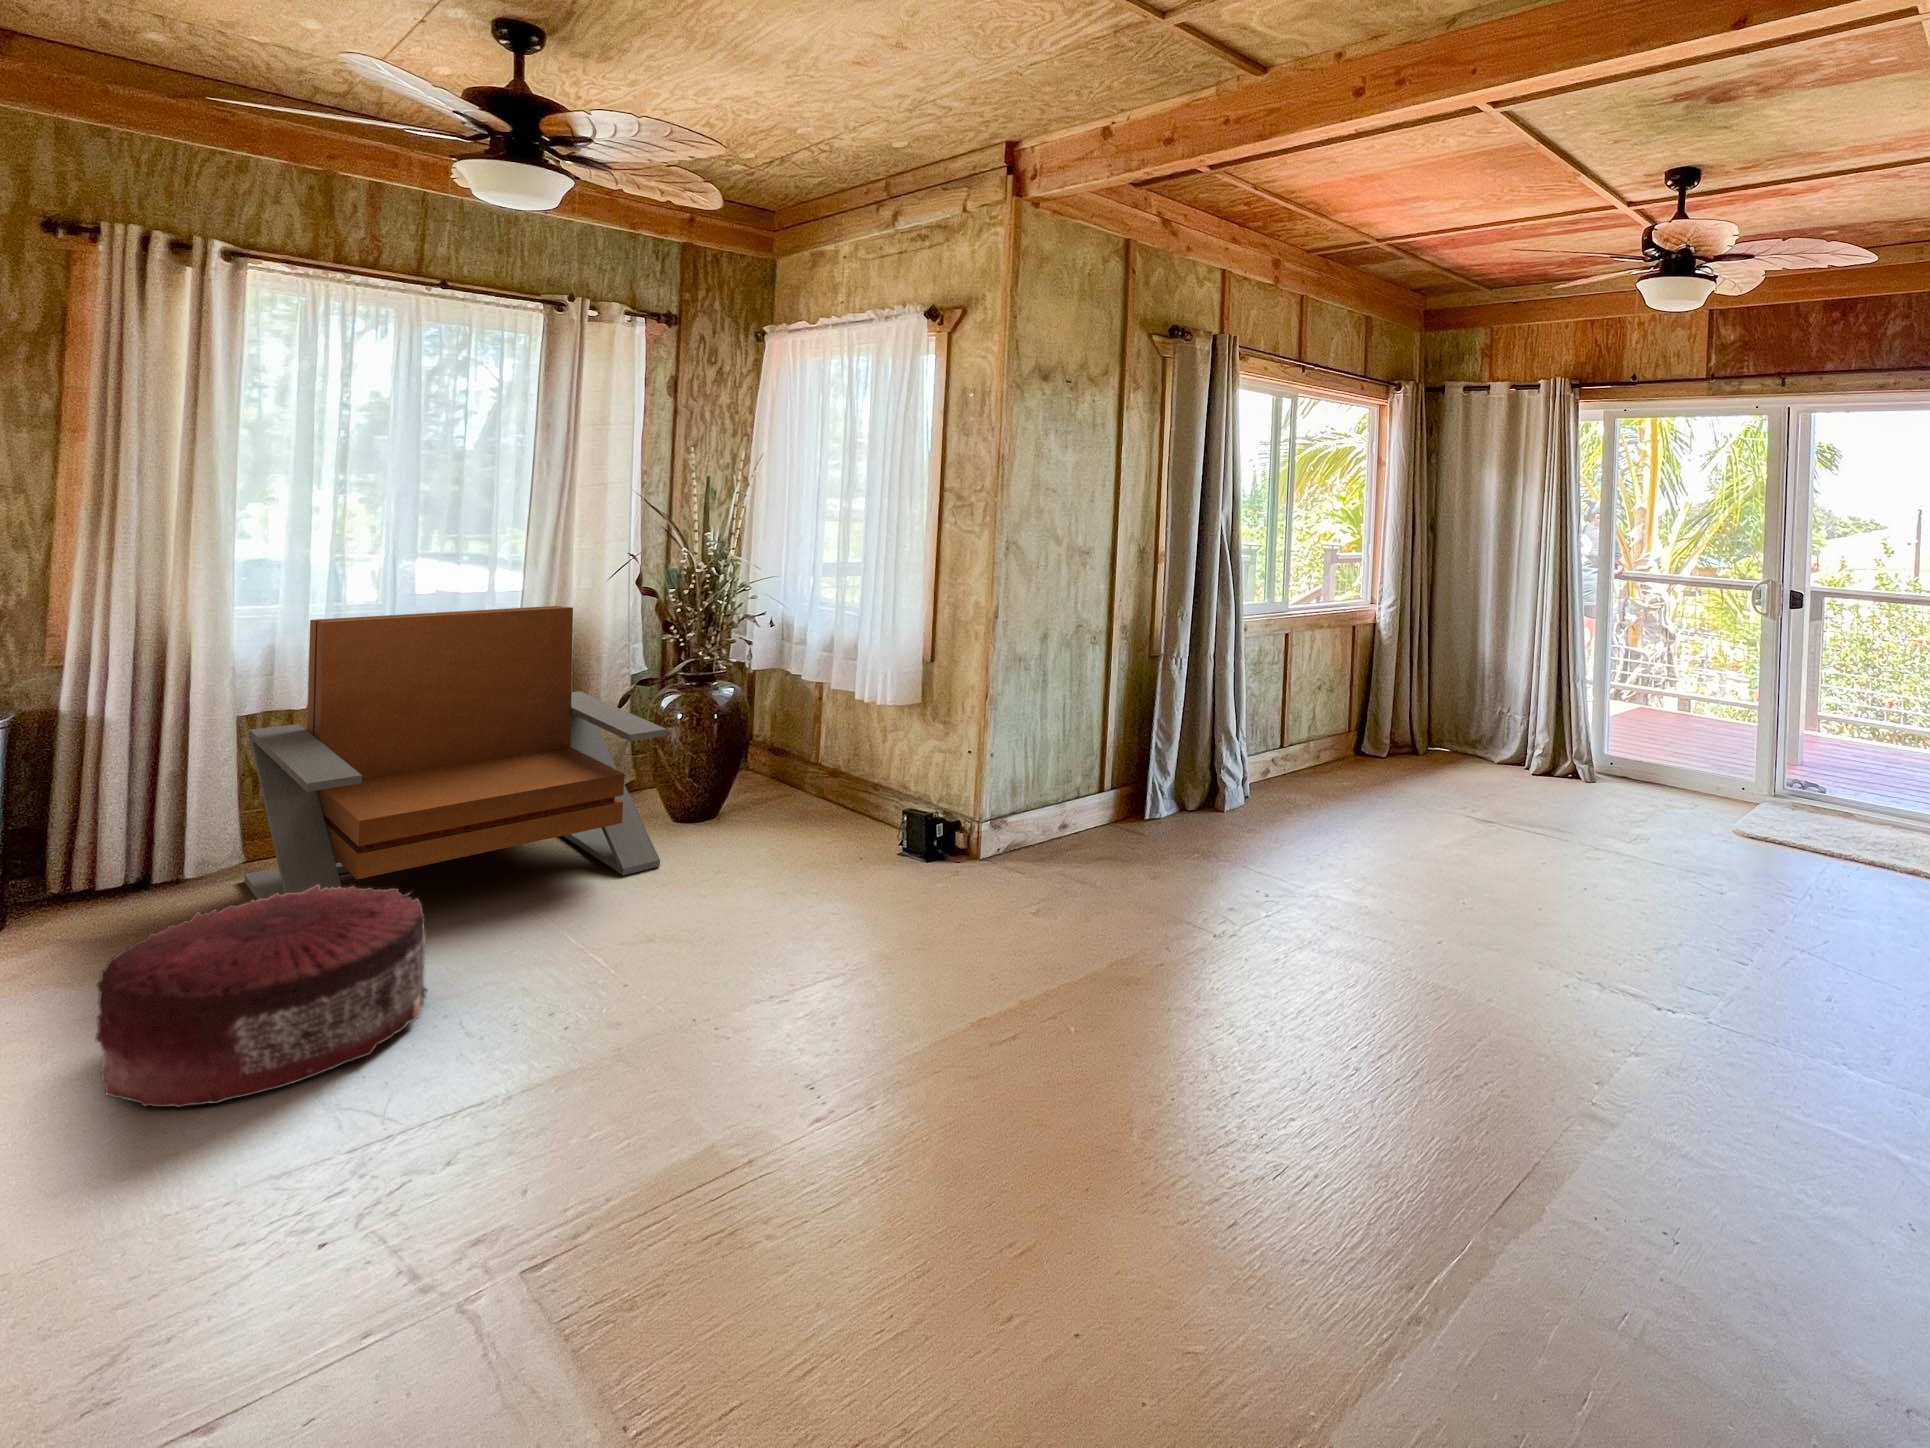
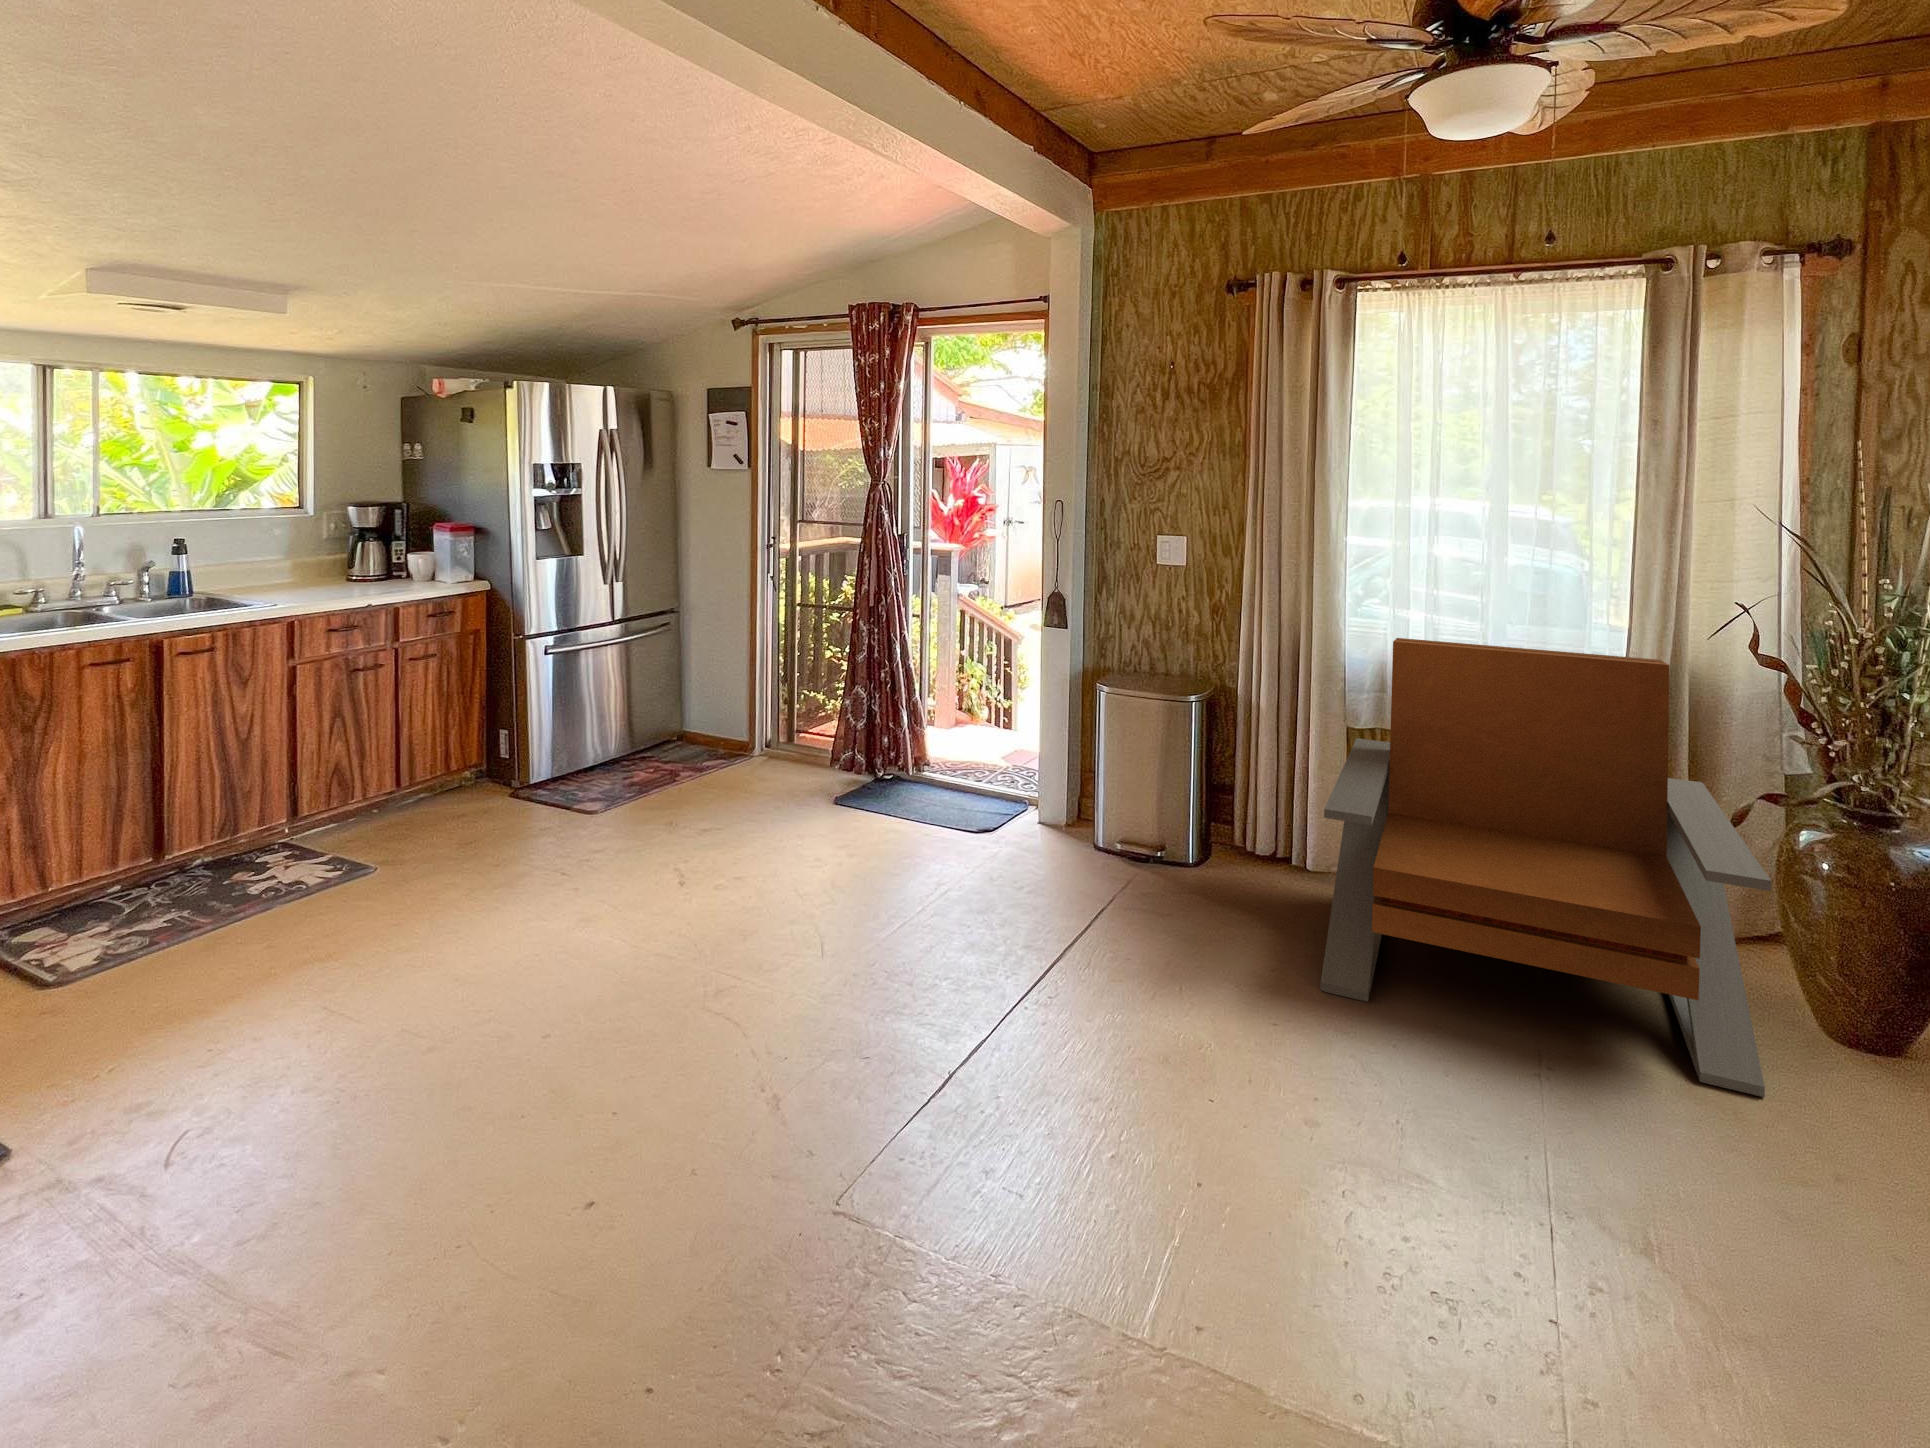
pouf: present [96,885,427,1107] -> none [1100,906,1373,1160]

